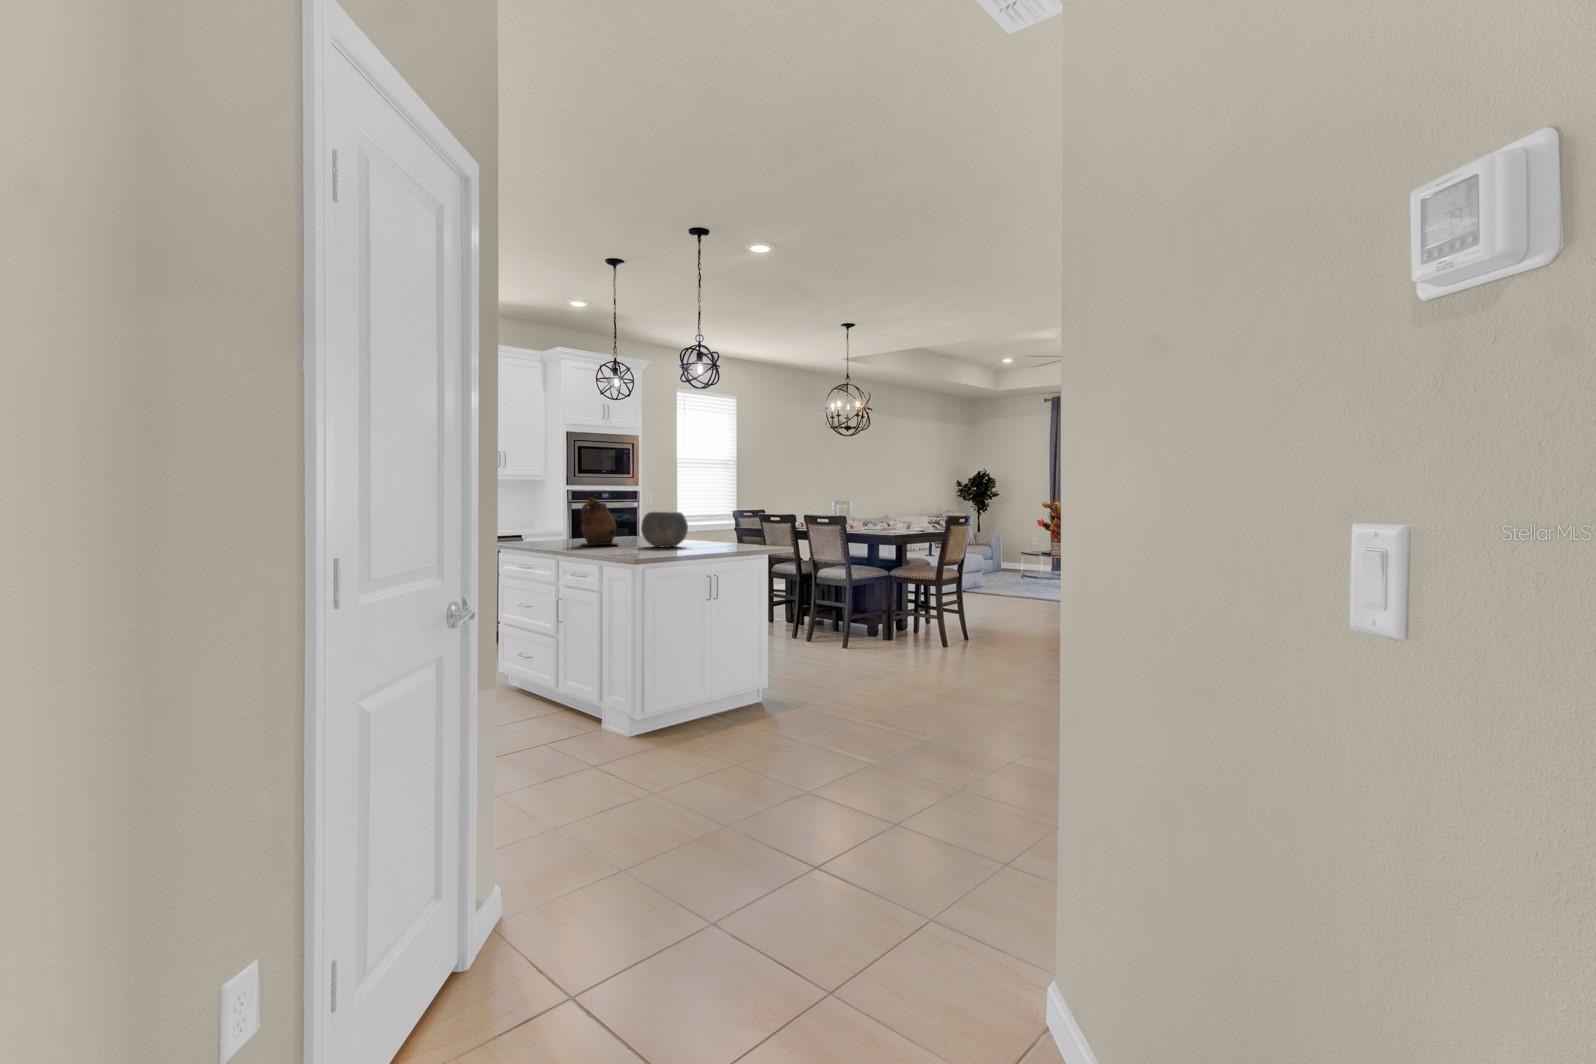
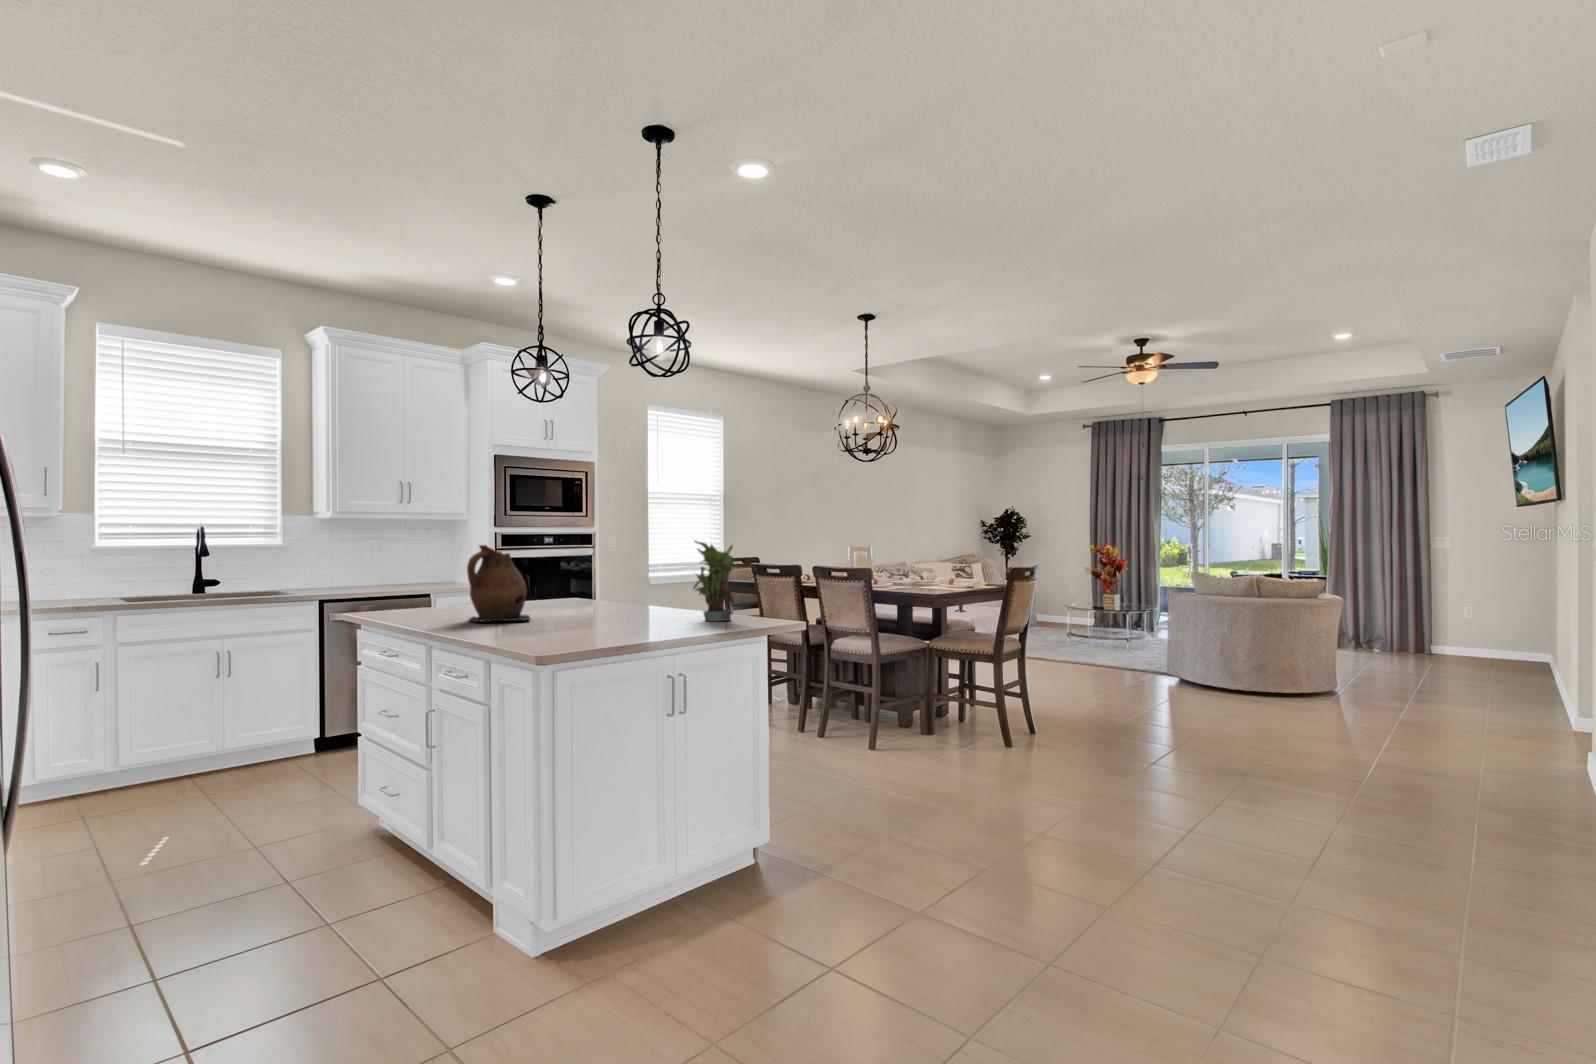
potted plant: none [721,495,749,546] -> present [693,541,734,621]
bowl: present [641,512,688,547] -> none [562,567,638,625]

